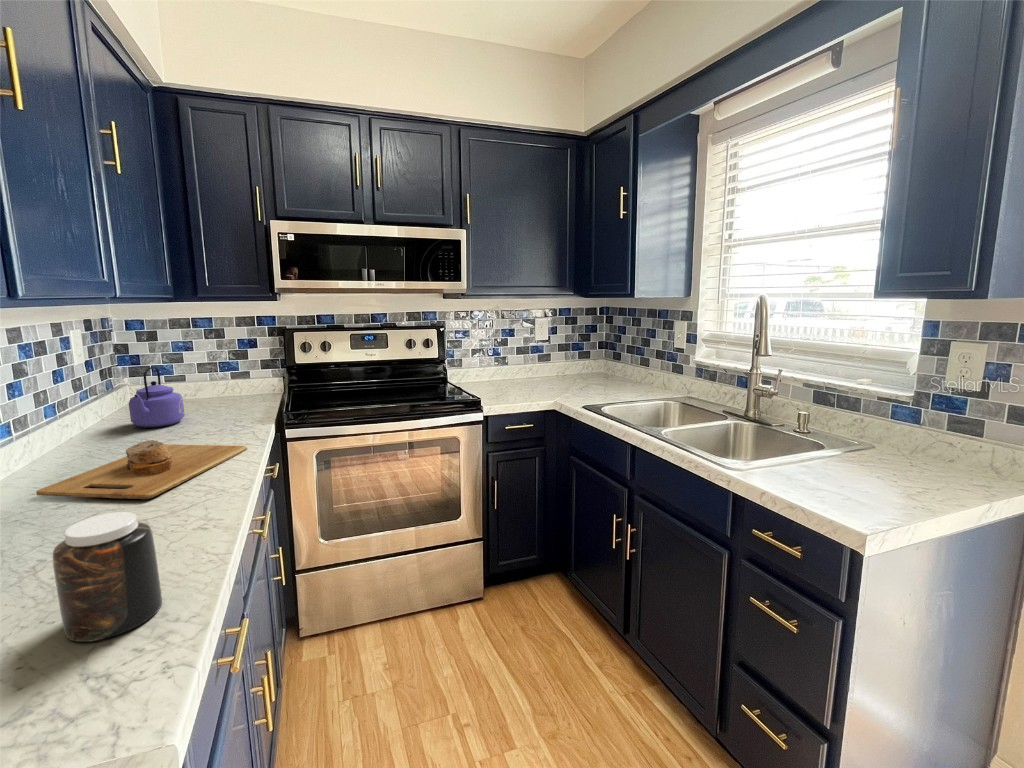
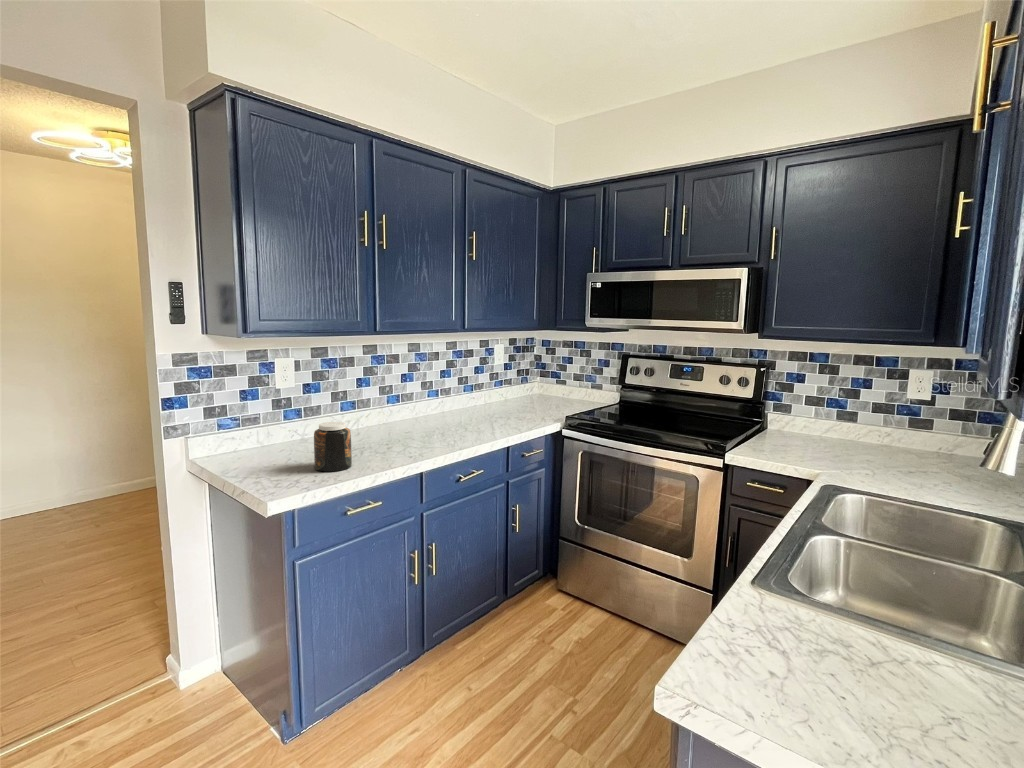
kettle: present [129,367,185,428] -> none [503,370,536,409]
cutting board: present [36,440,247,499] -> none [415,410,514,436]

